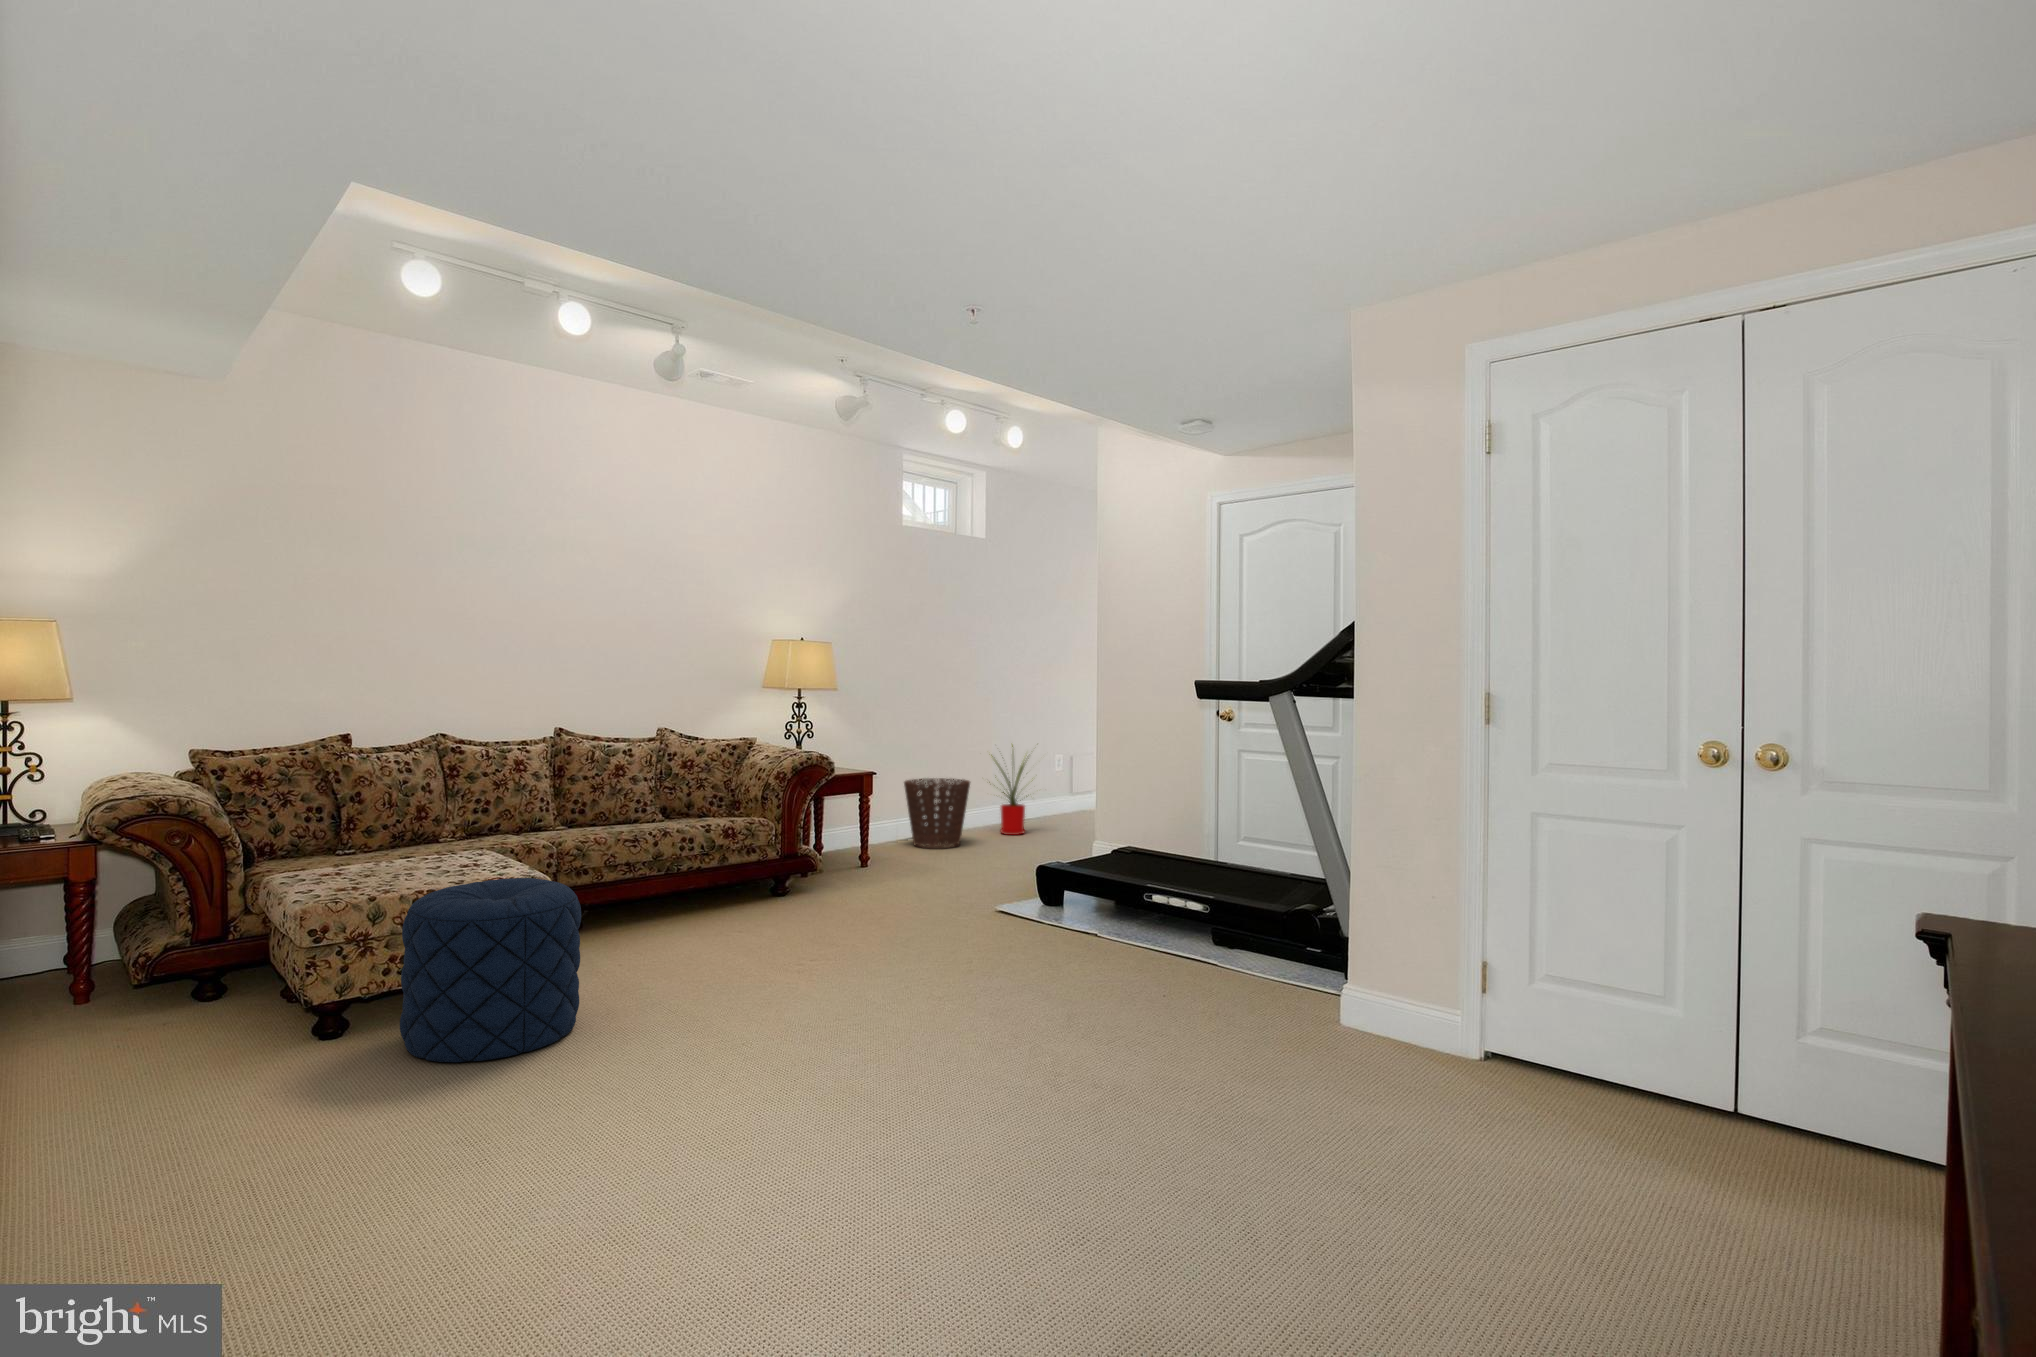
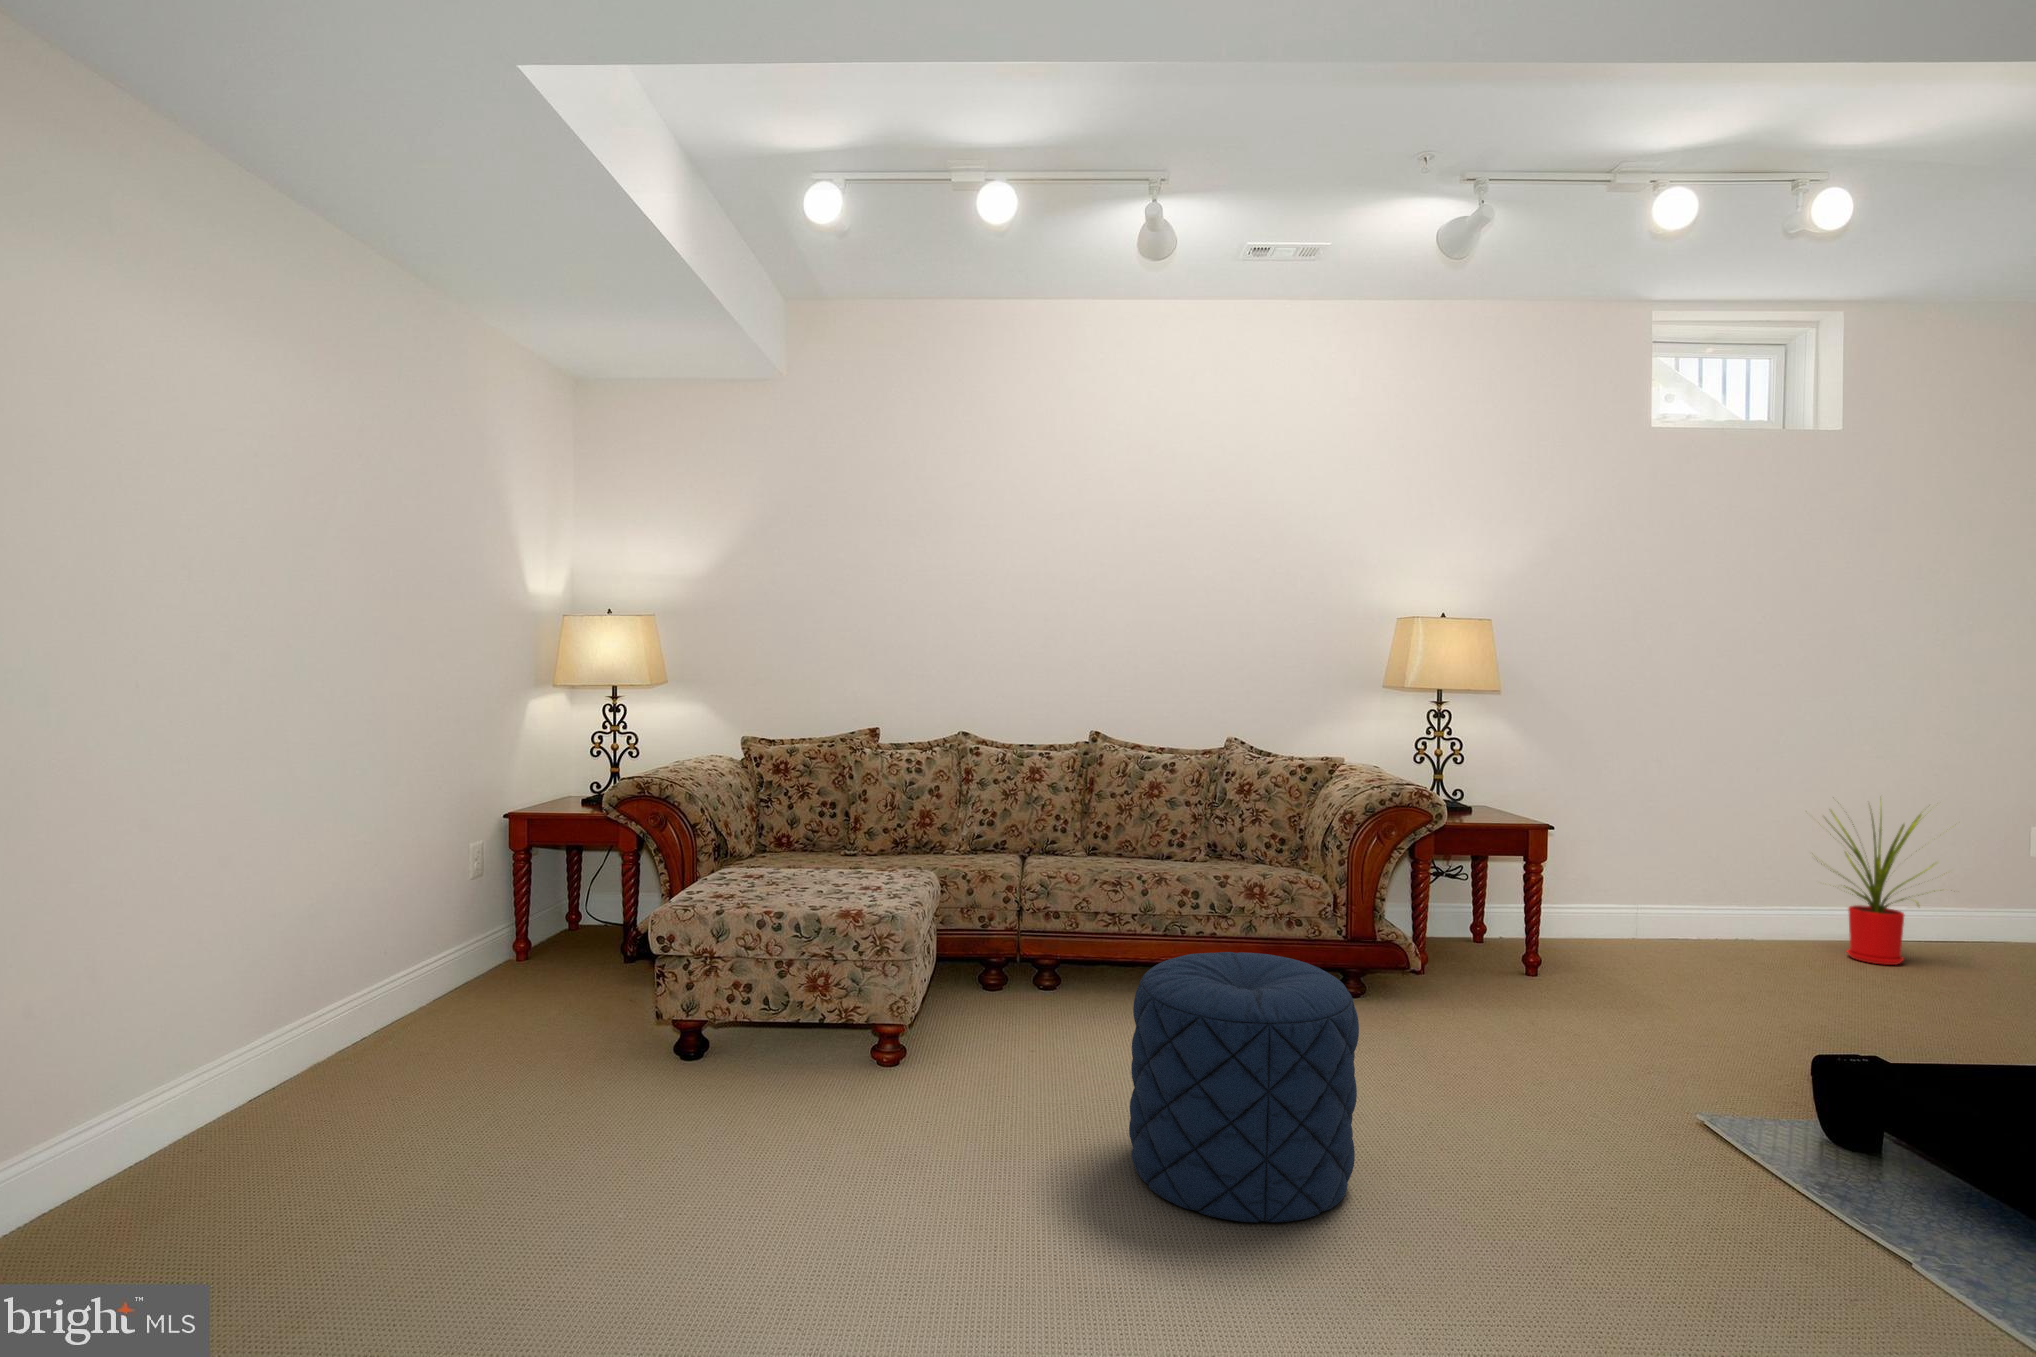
basket: present [904,778,970,848] -> none [1634,843,1763,966]
pouf: present [400,878,581,1062] -> present [1129,952,1359,1222]

